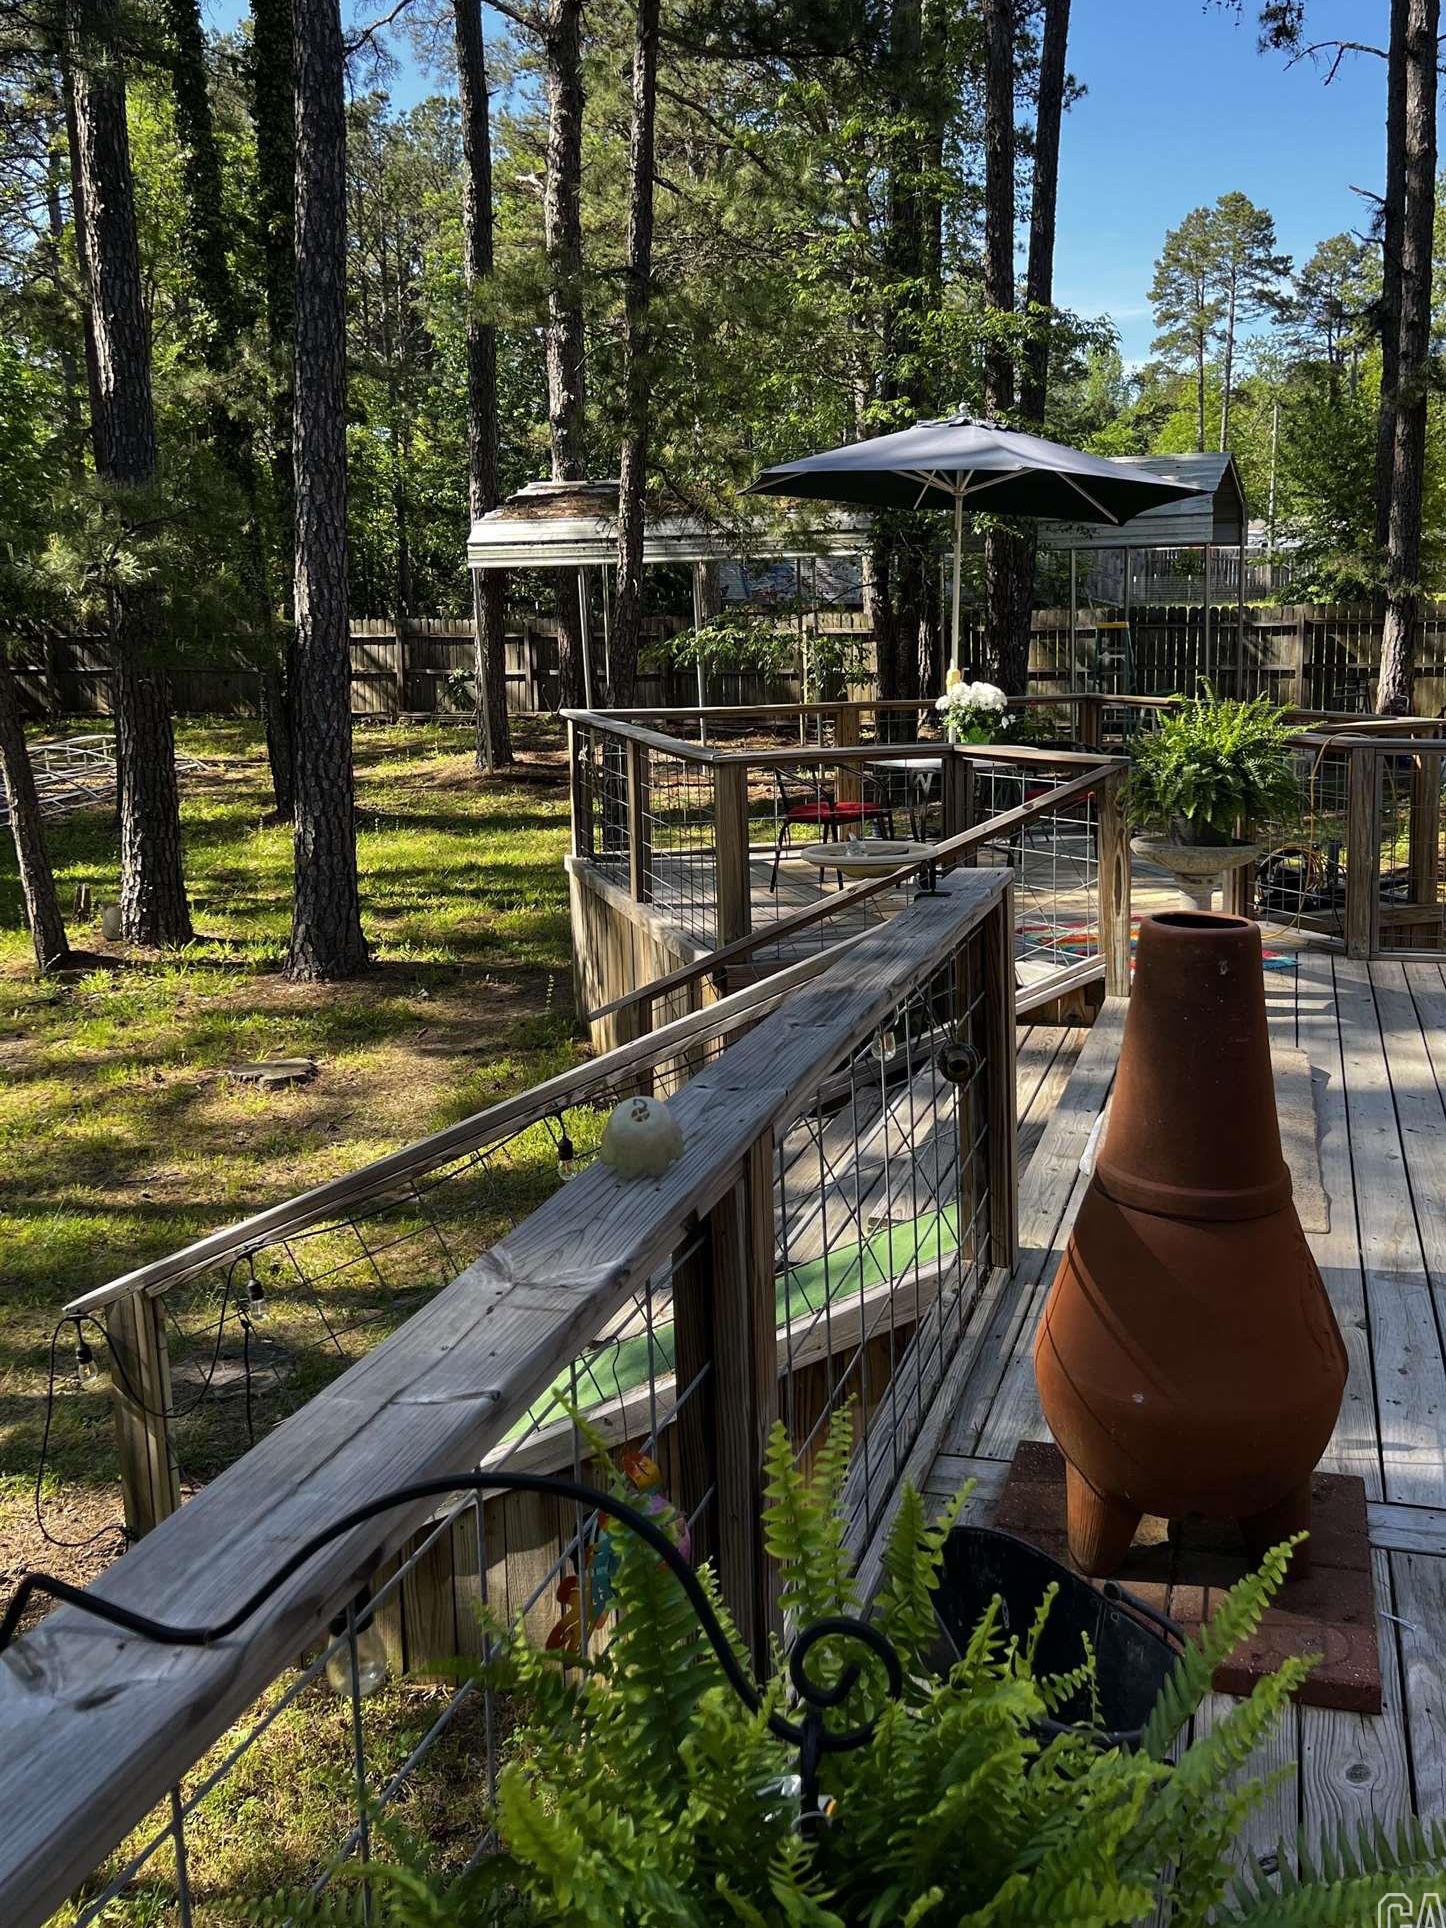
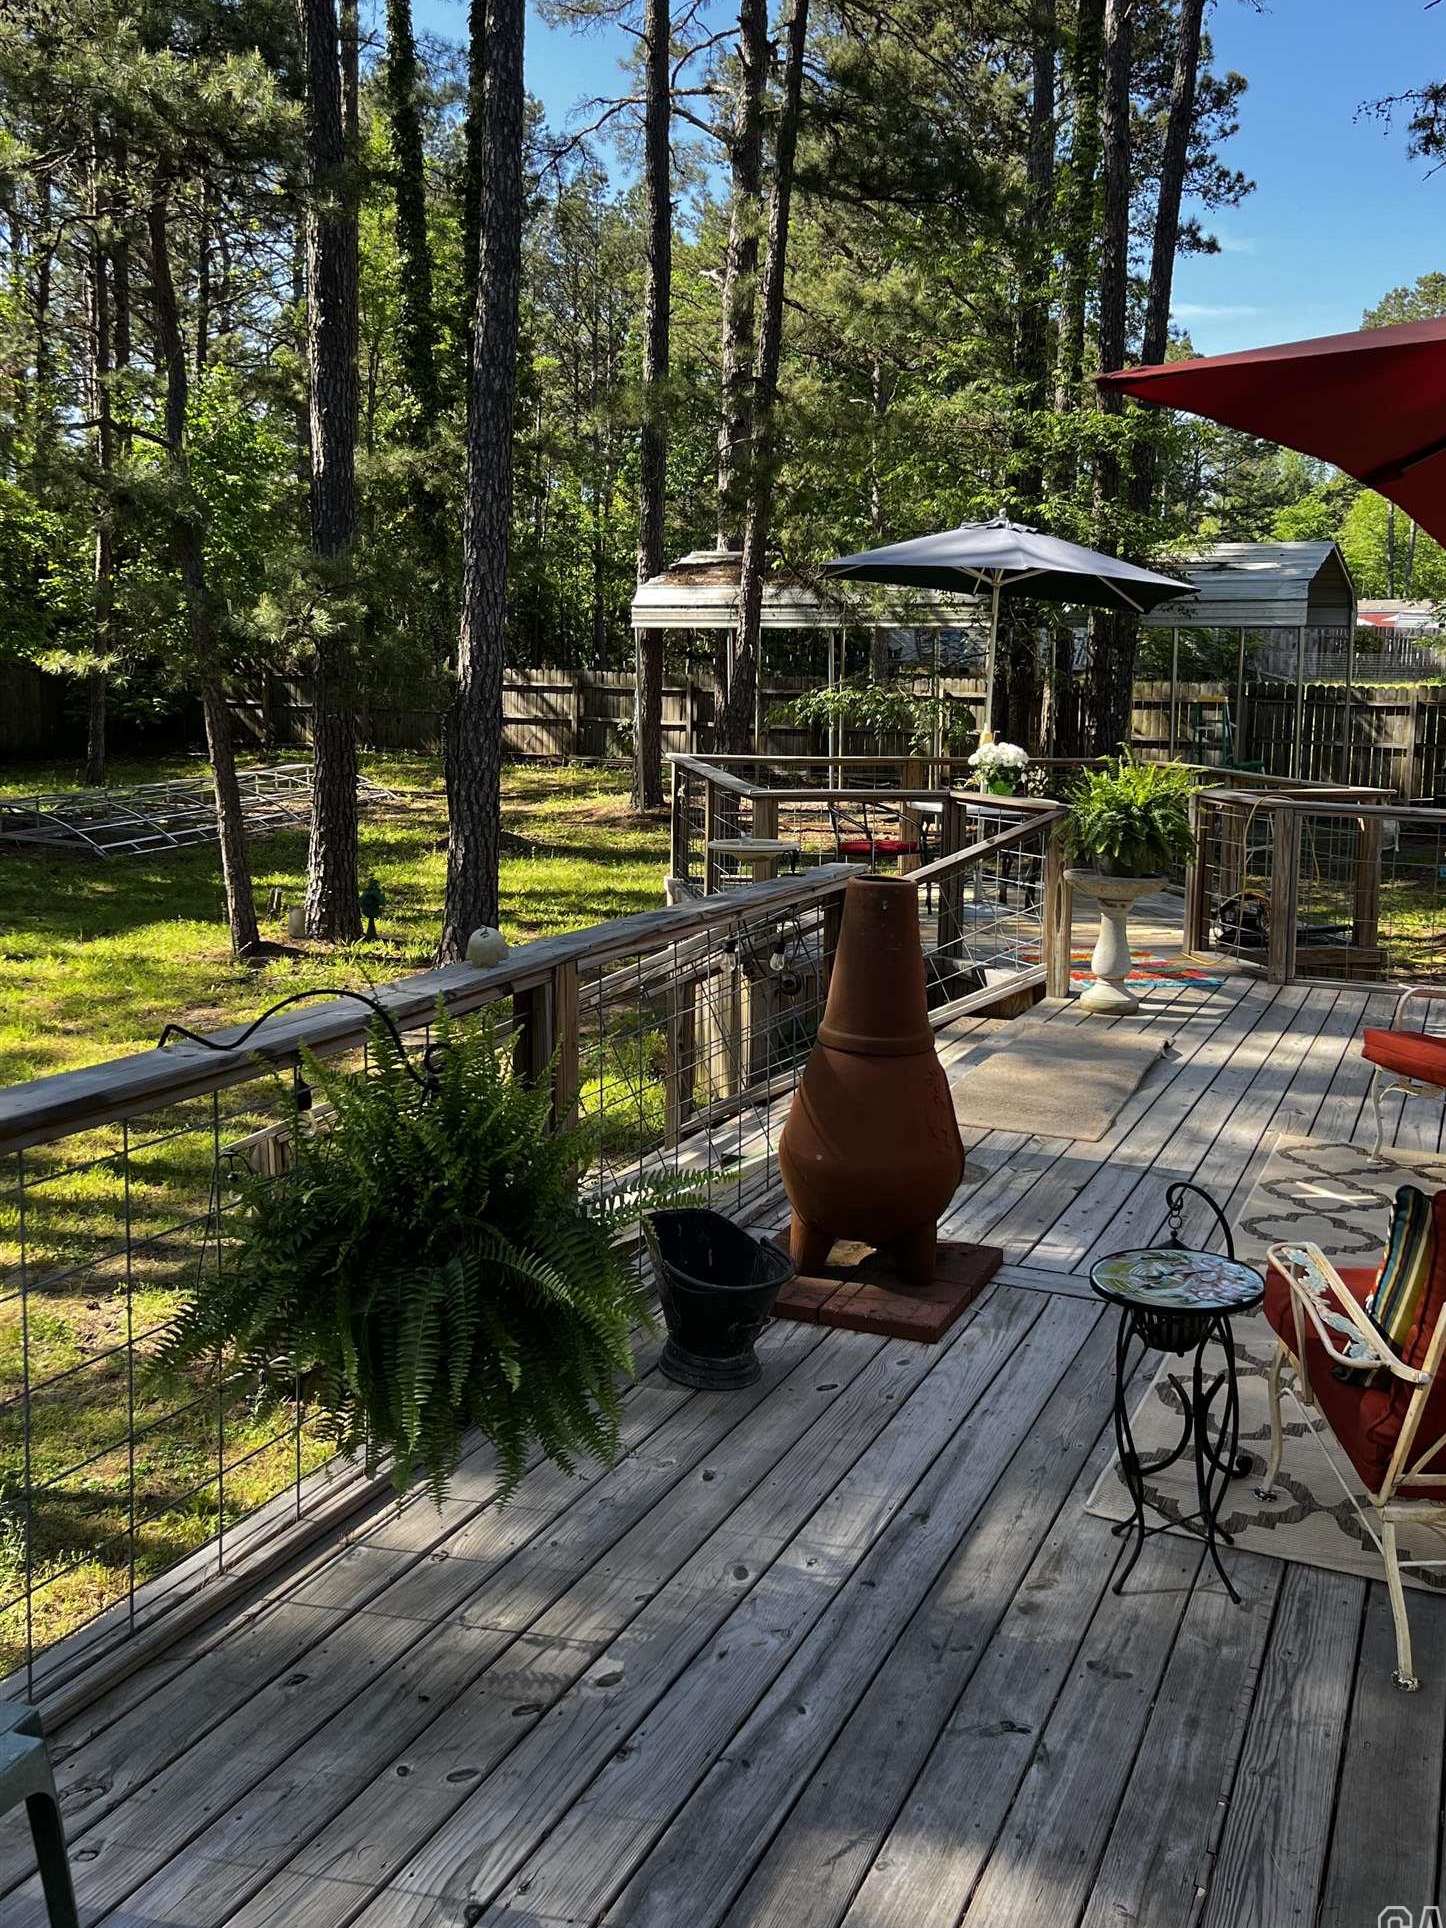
decorative plant: none [181,860,218,933] -> present [355,873,386,937]

